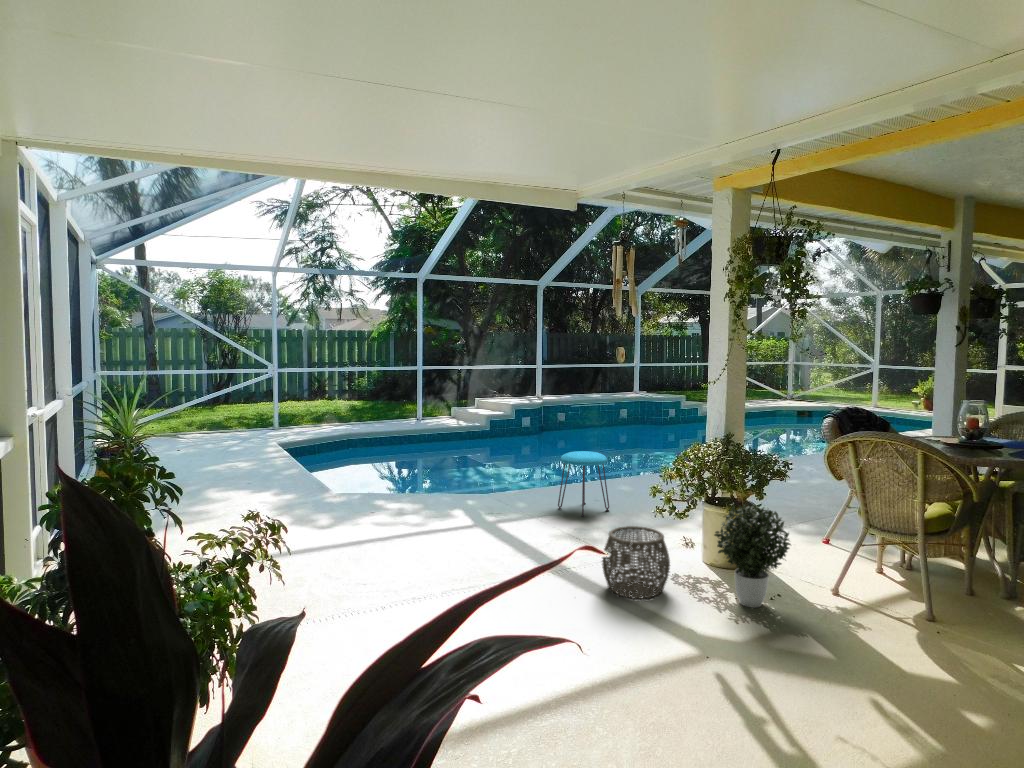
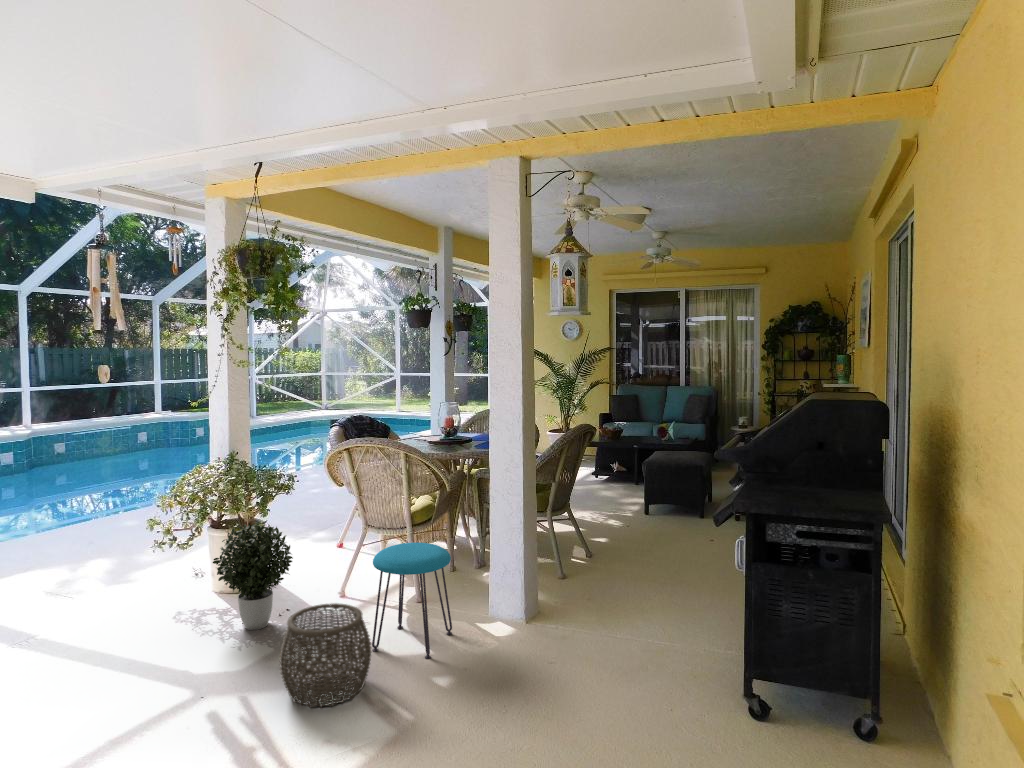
stool: present [558,451,609,517] -> present [372,543,452,659]
woven basket: present [602,526,670,599] -> present [280,603,371,707]

